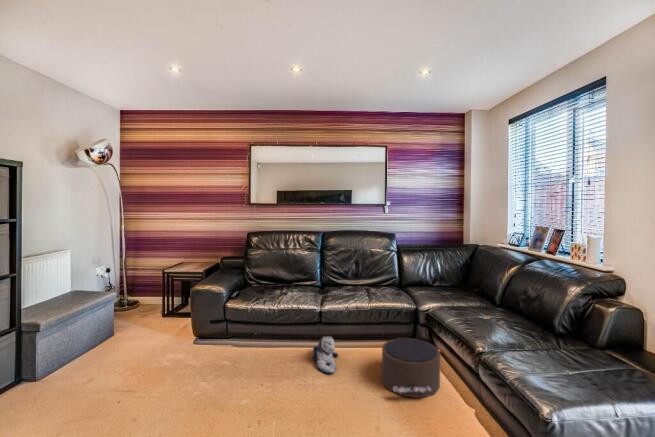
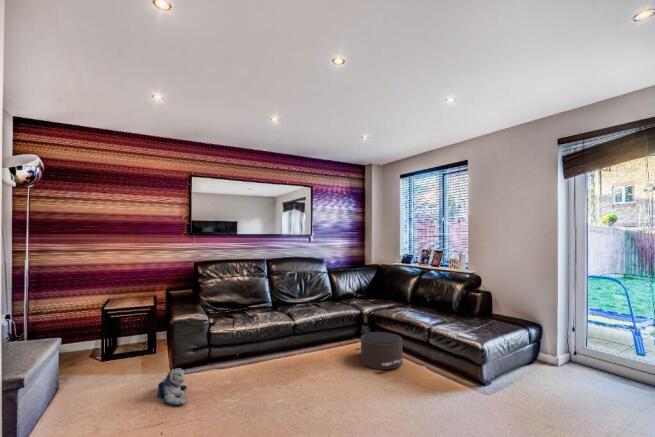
plush toy: present [312,336,339,374] -> present [158,368,187,405]

